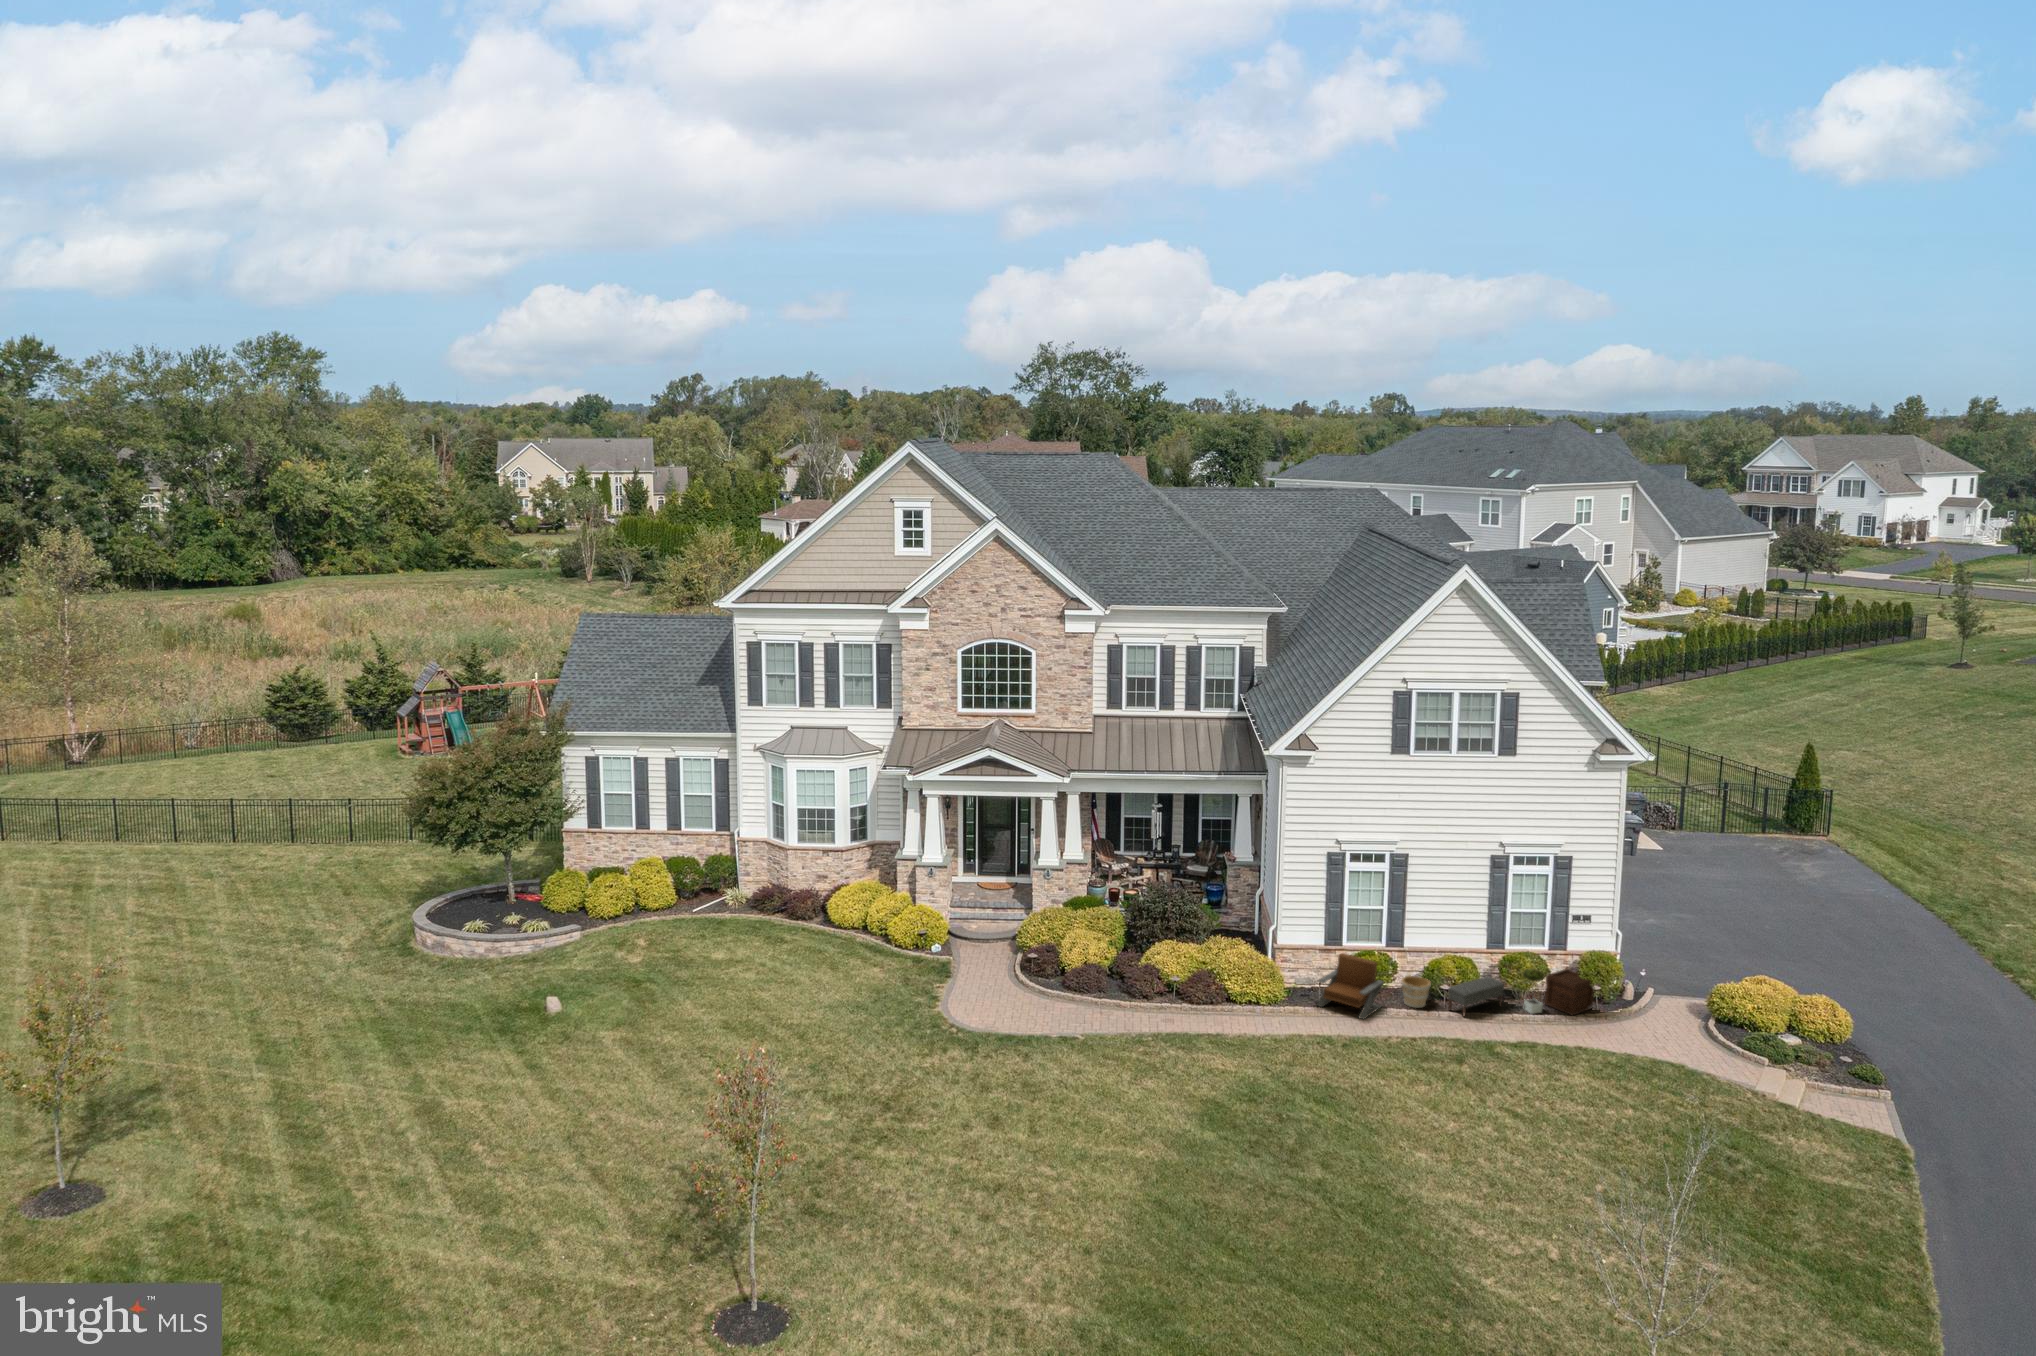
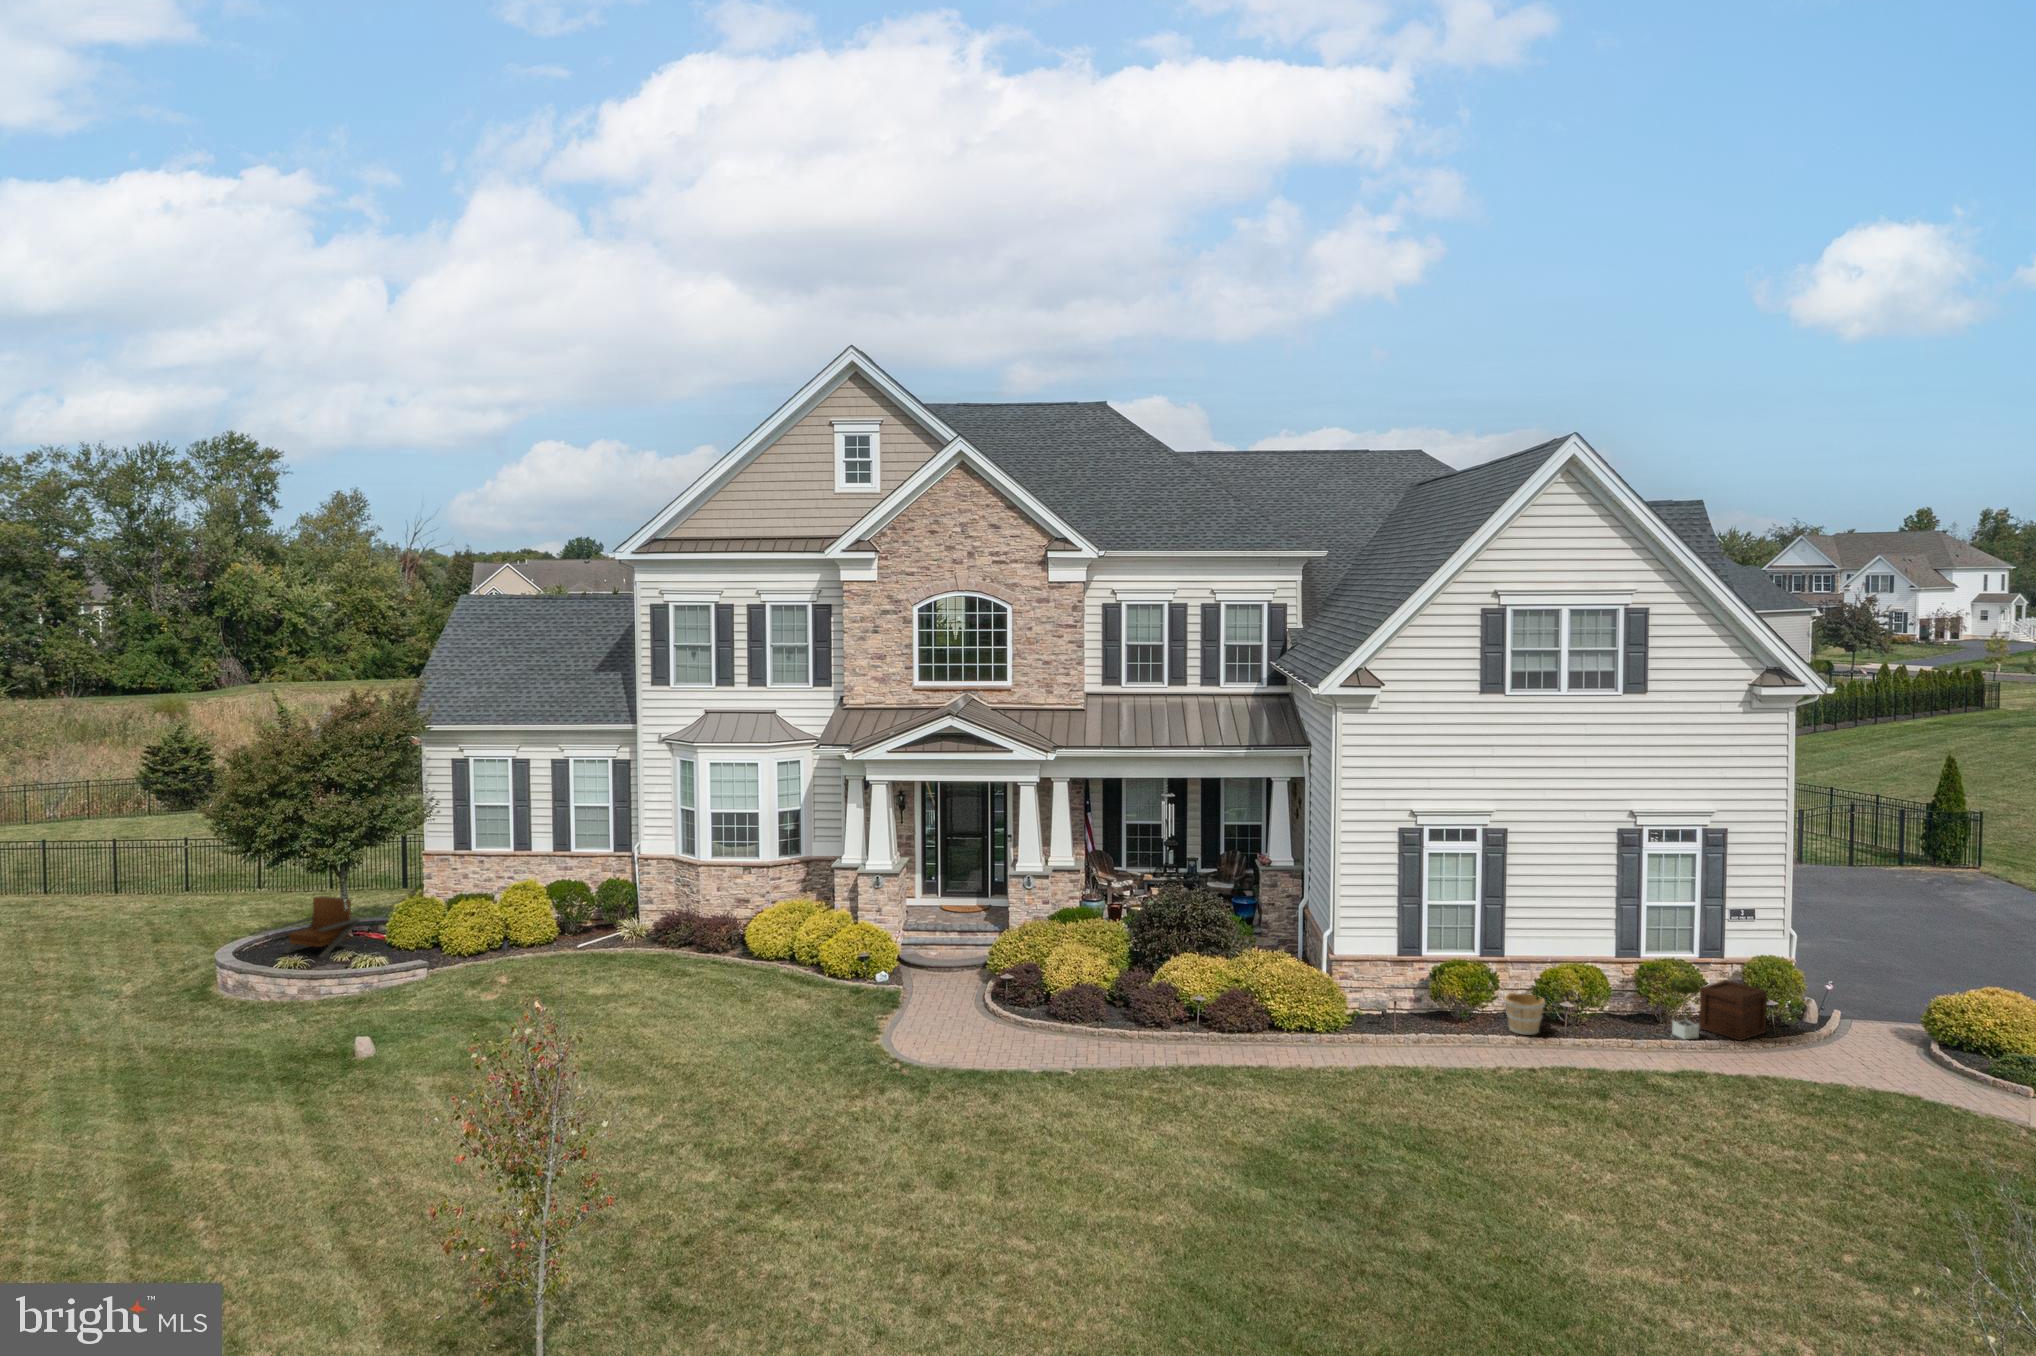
lounge chair: present [1317,953,1384,1019] -> present [283,896,359,958]
bench: present [1448,977,1504,1016] -> none [1570,993,1645,1045]

